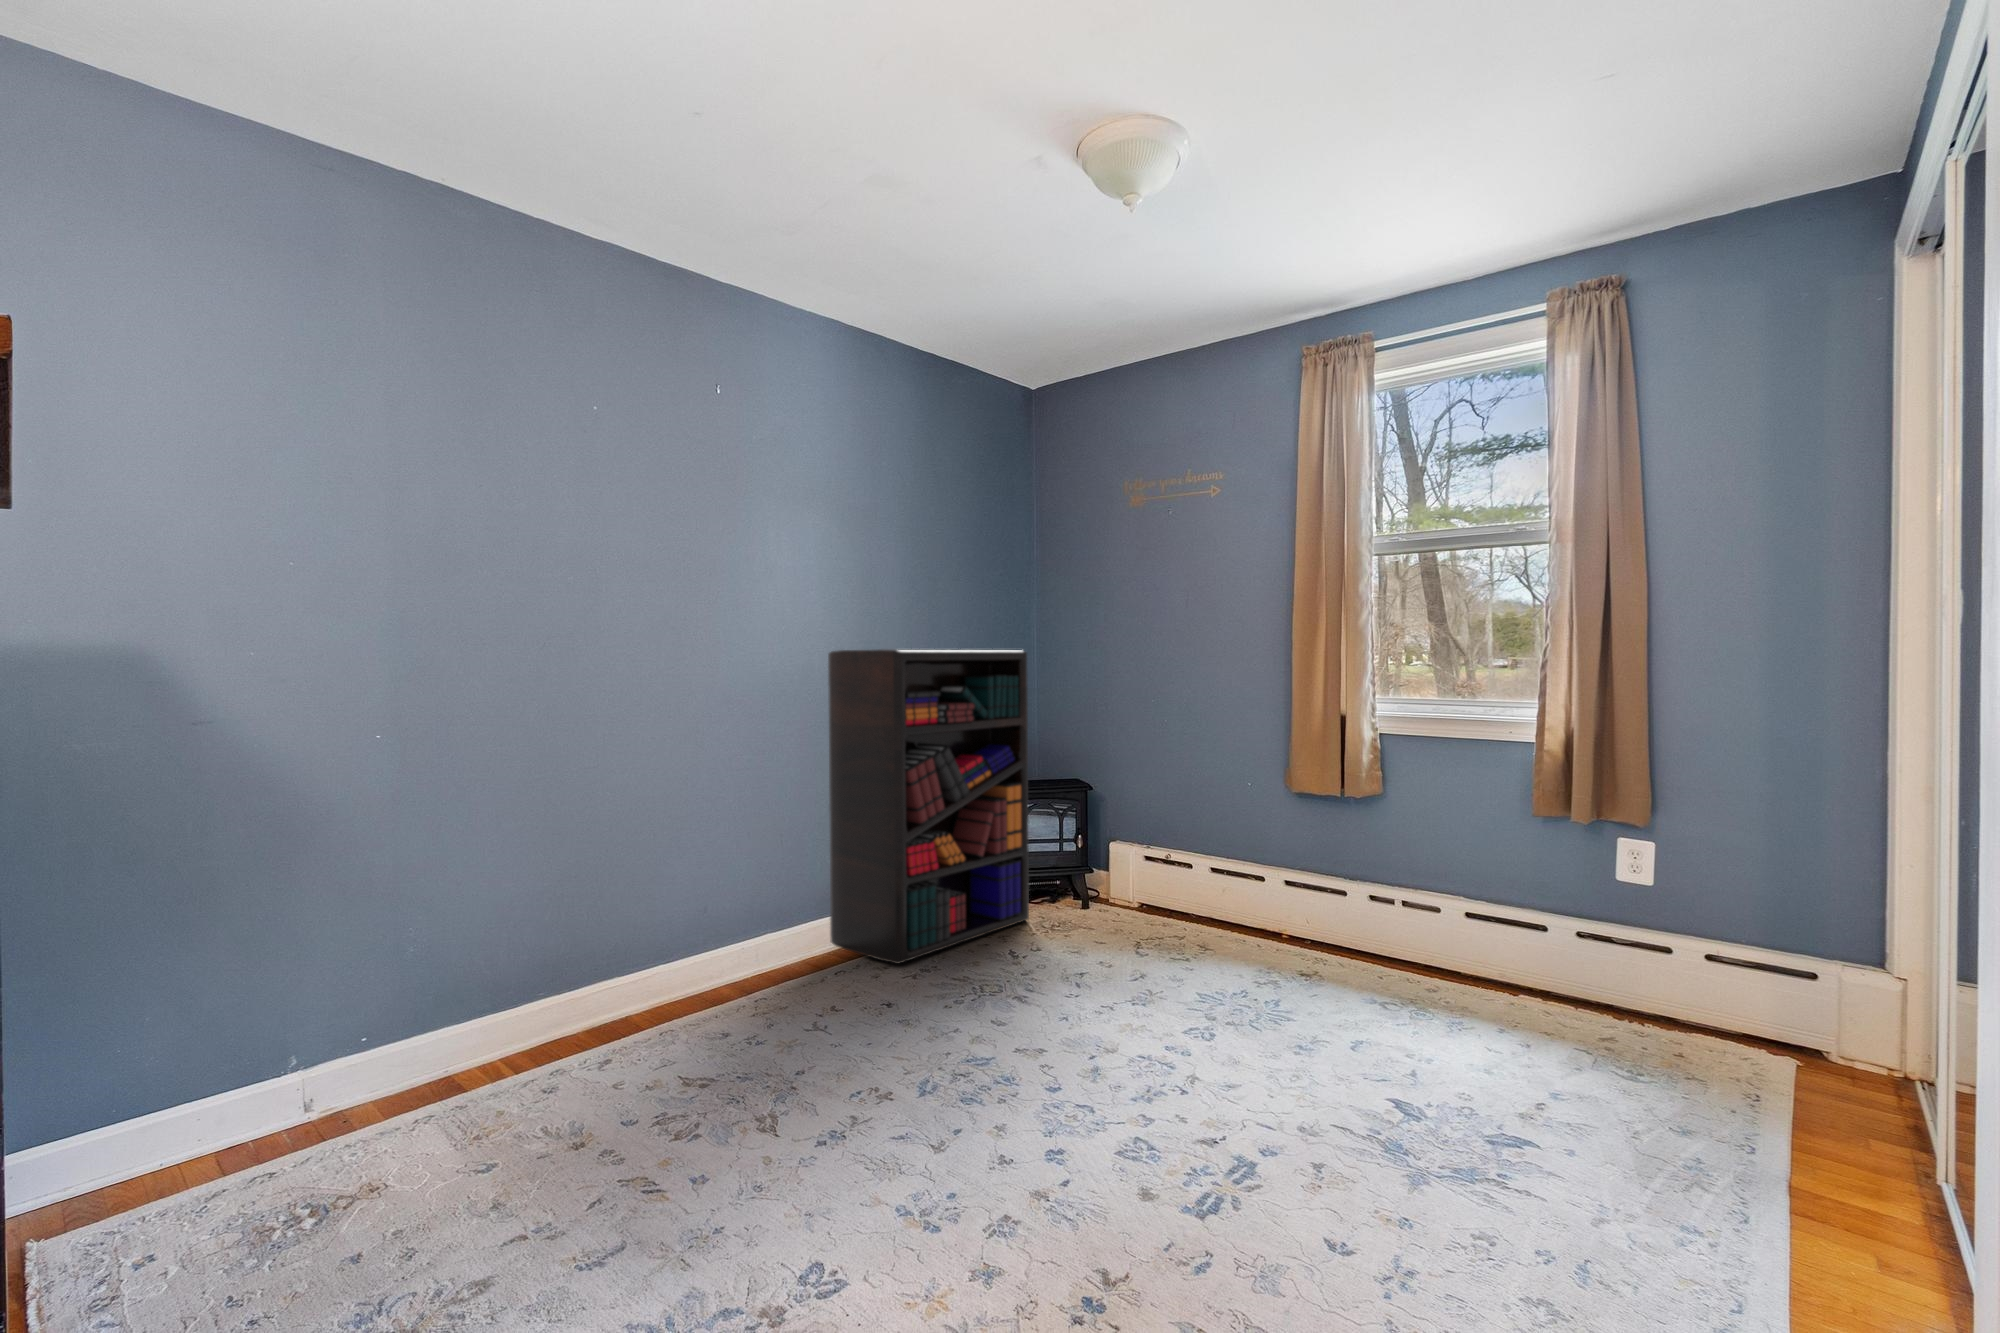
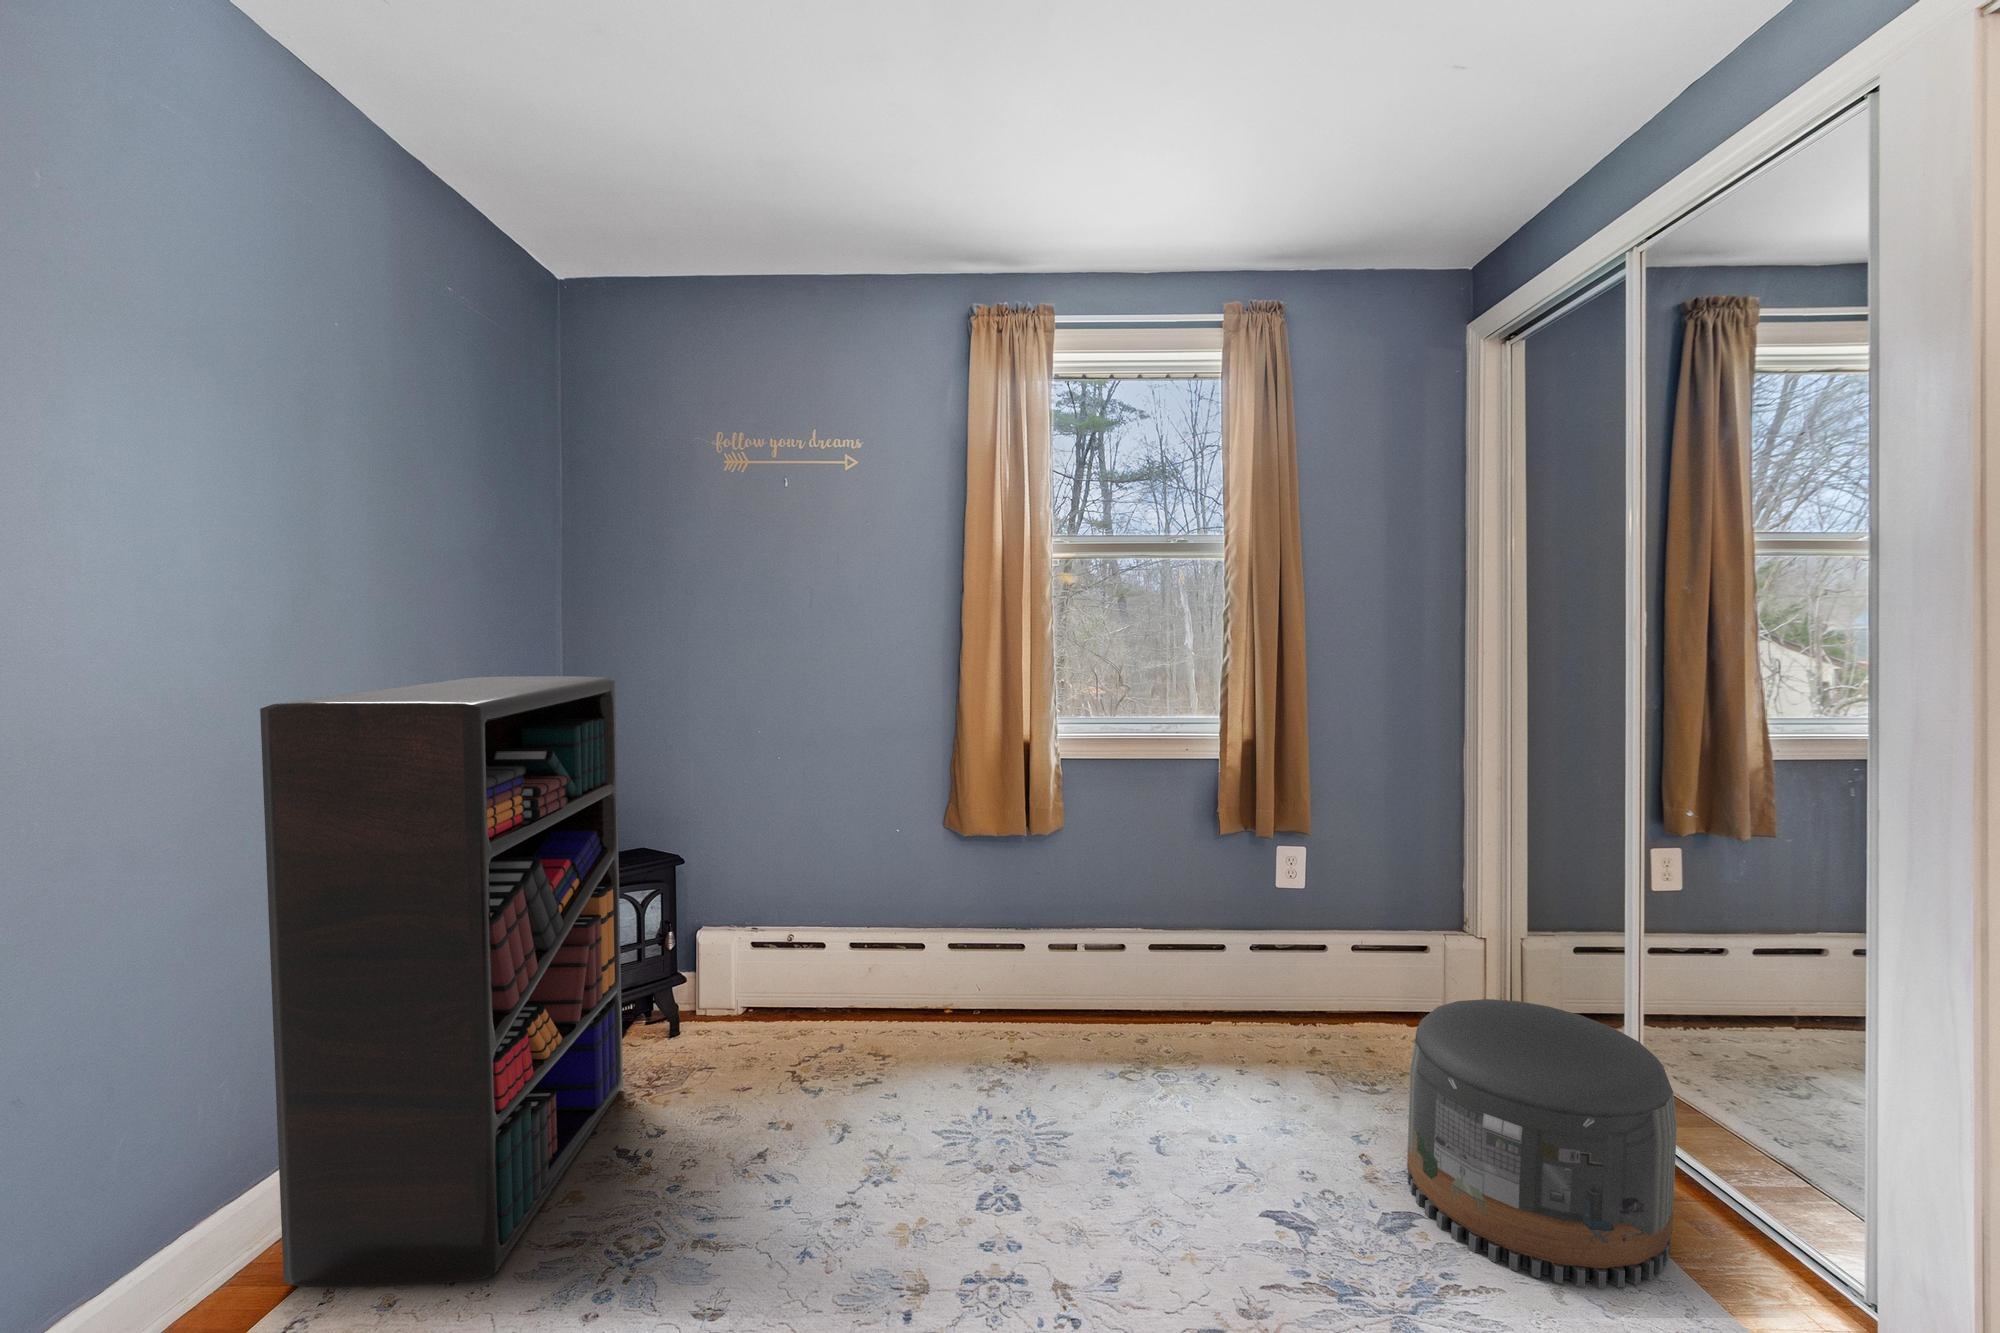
pouf: none [1520,962,1806,1239] -> present [1407,999,1677,1288]

